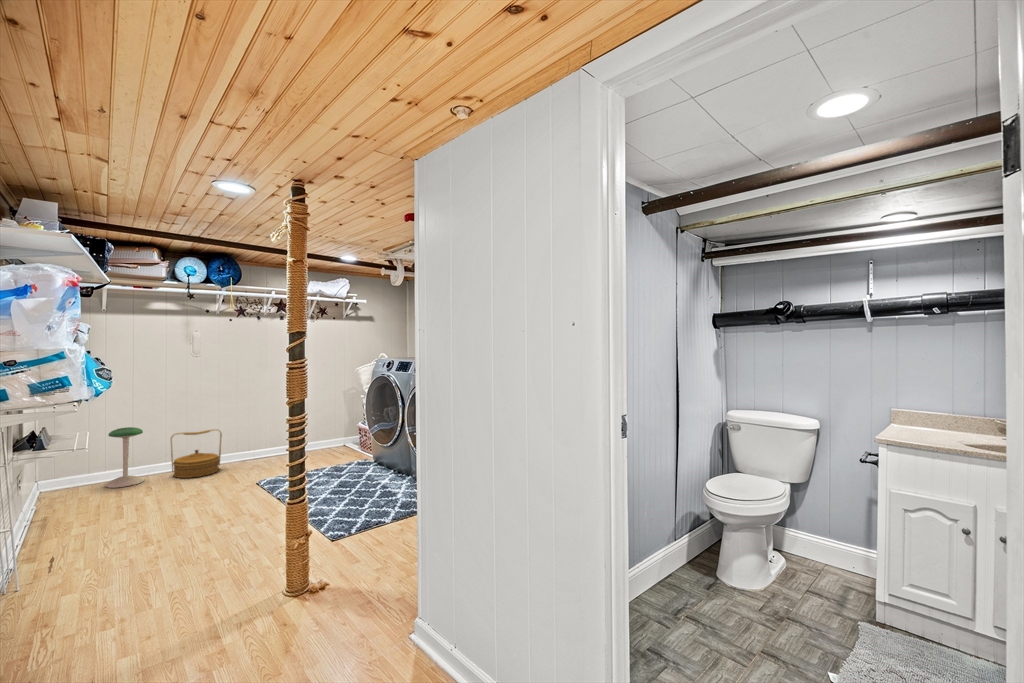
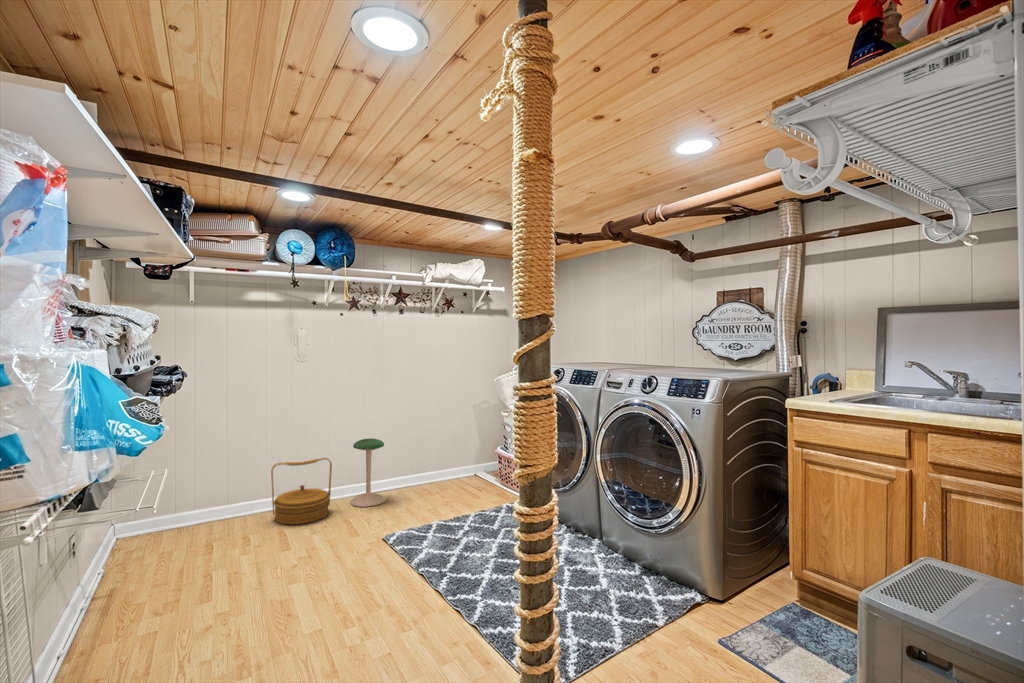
stool: present [105,427,145,488] -> present [350,438,386,507]

